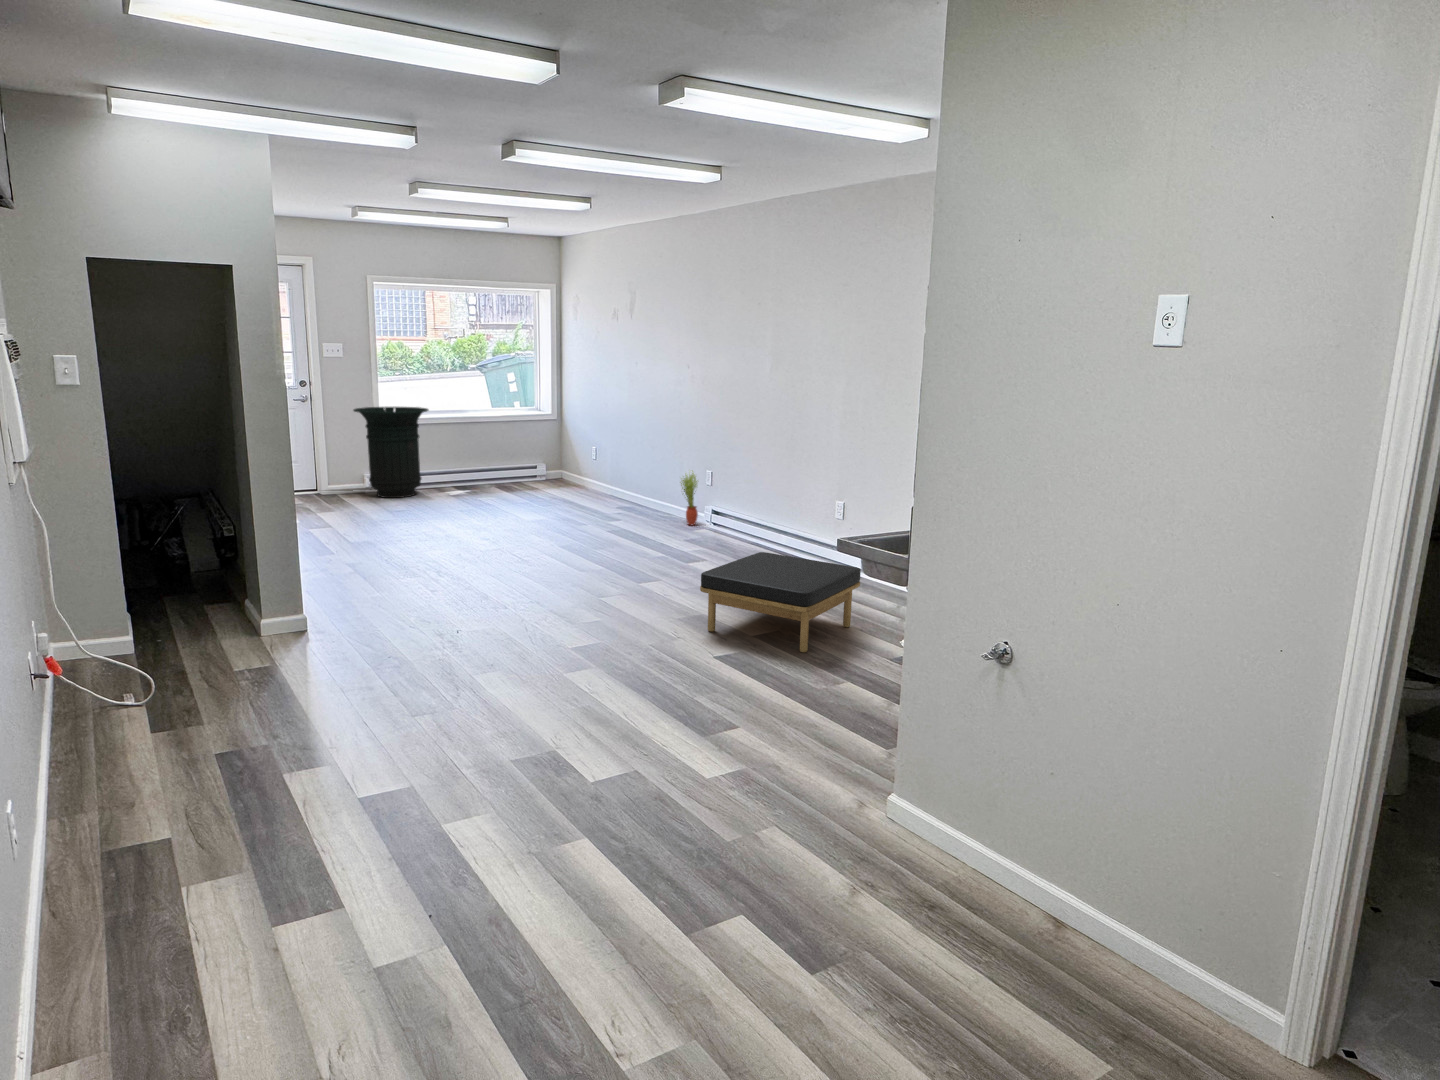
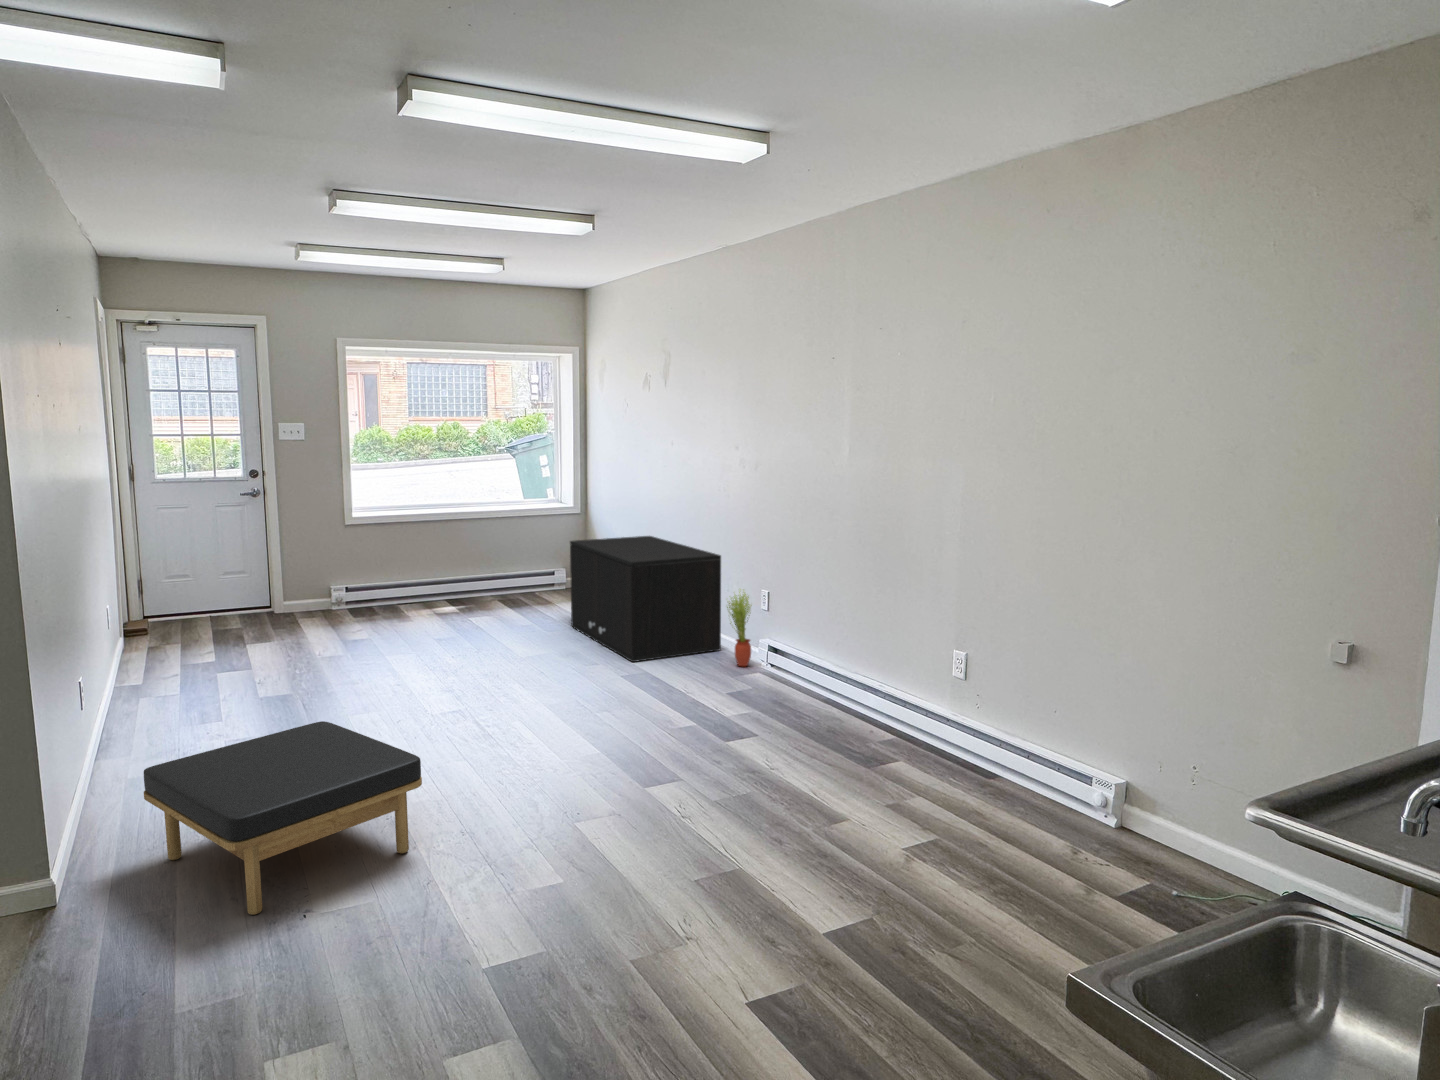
trash can: present [354,407,428,498] -> none [311,501,409,620]
storage cabinet: none [558,435,675,523] -> present [570,536,721,662]
ottoman: present [700,552,861,652] -> present [144,721,422,915]

